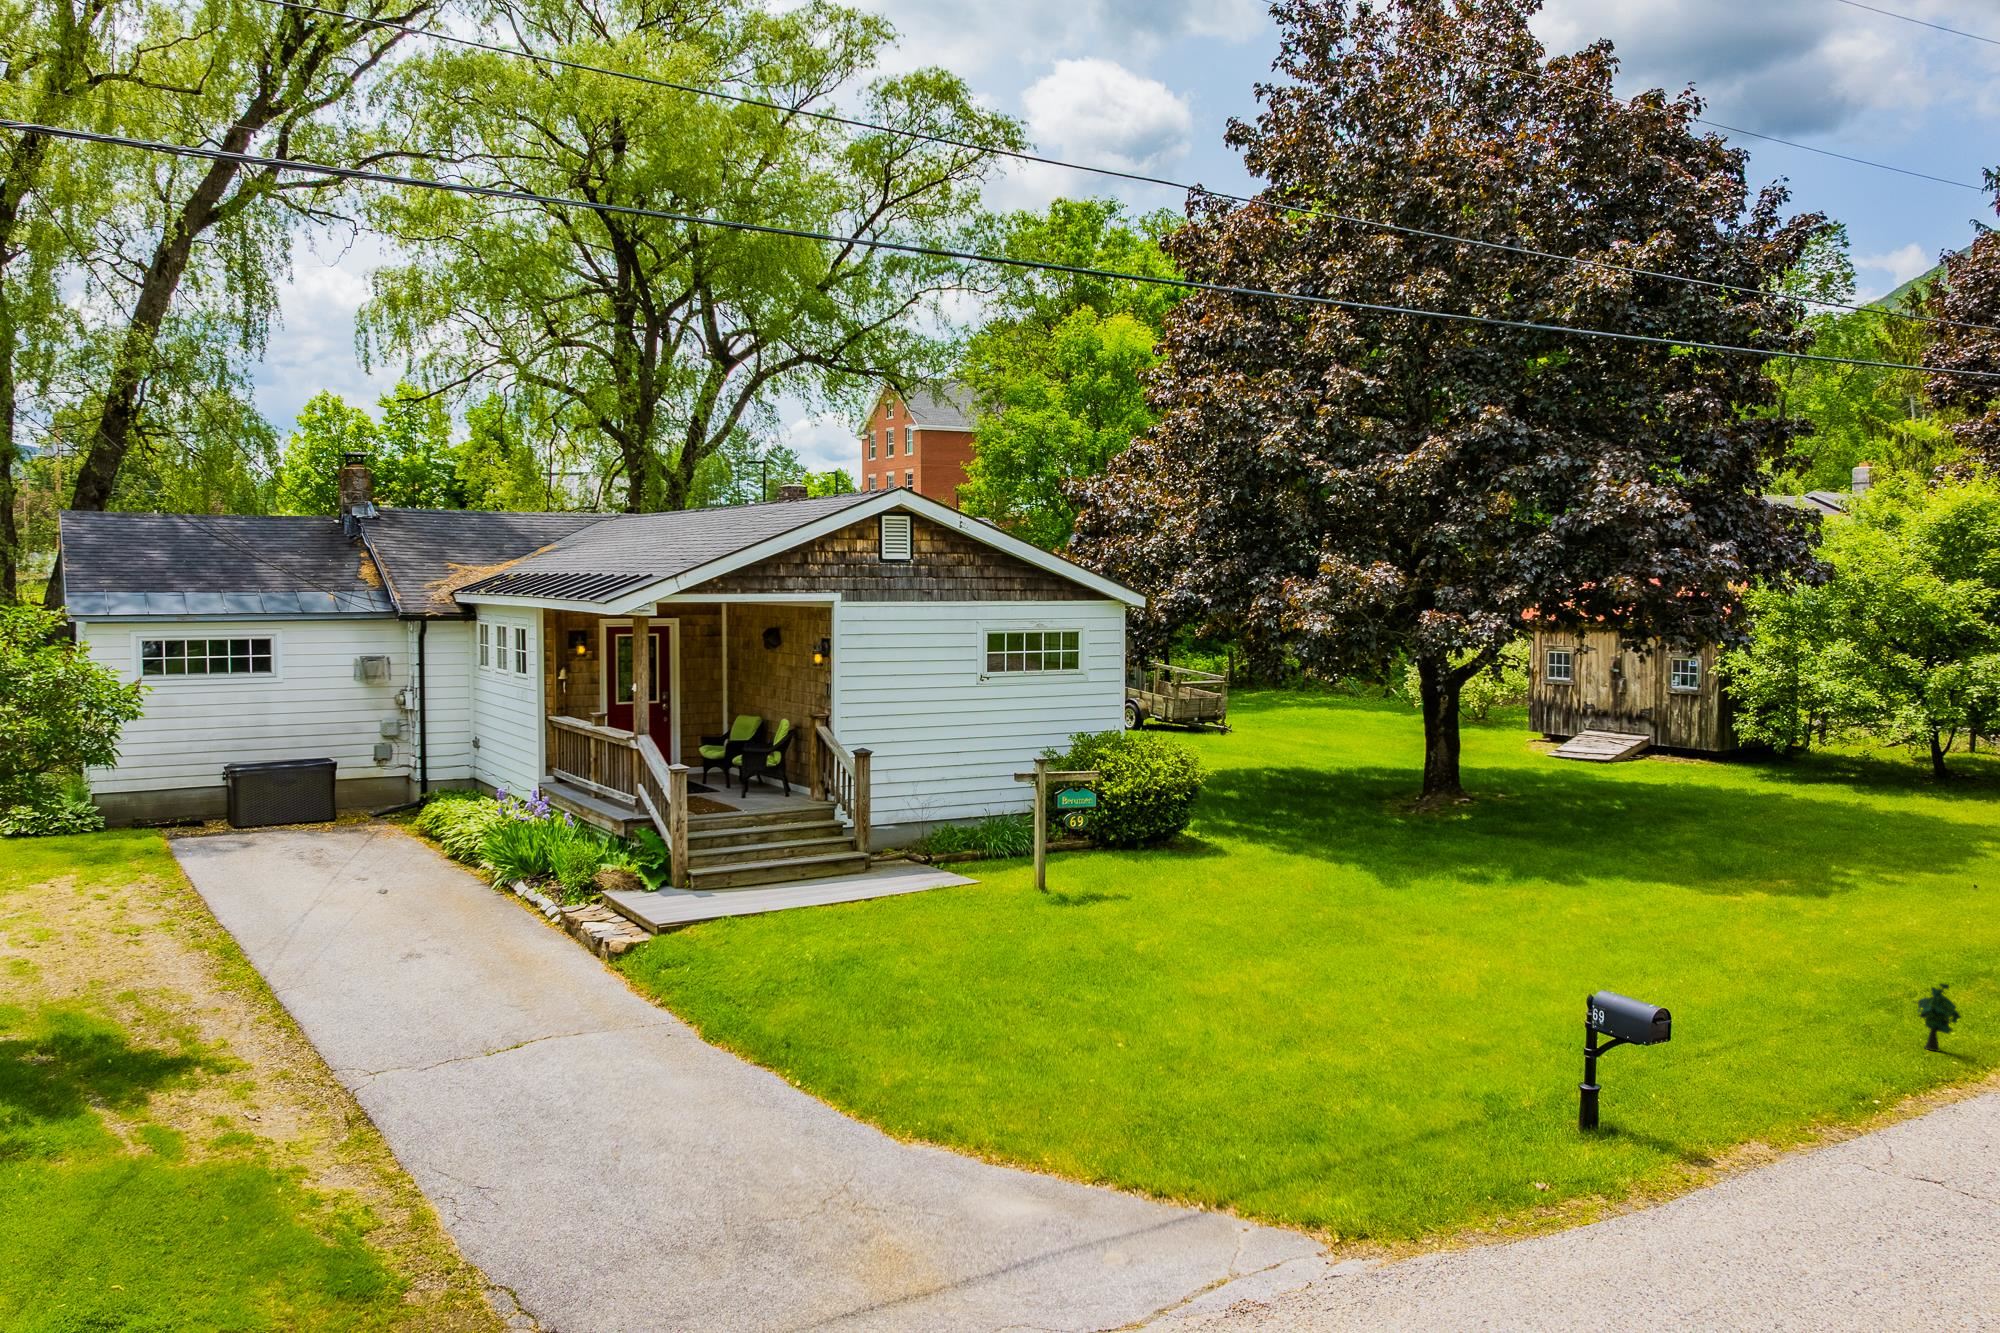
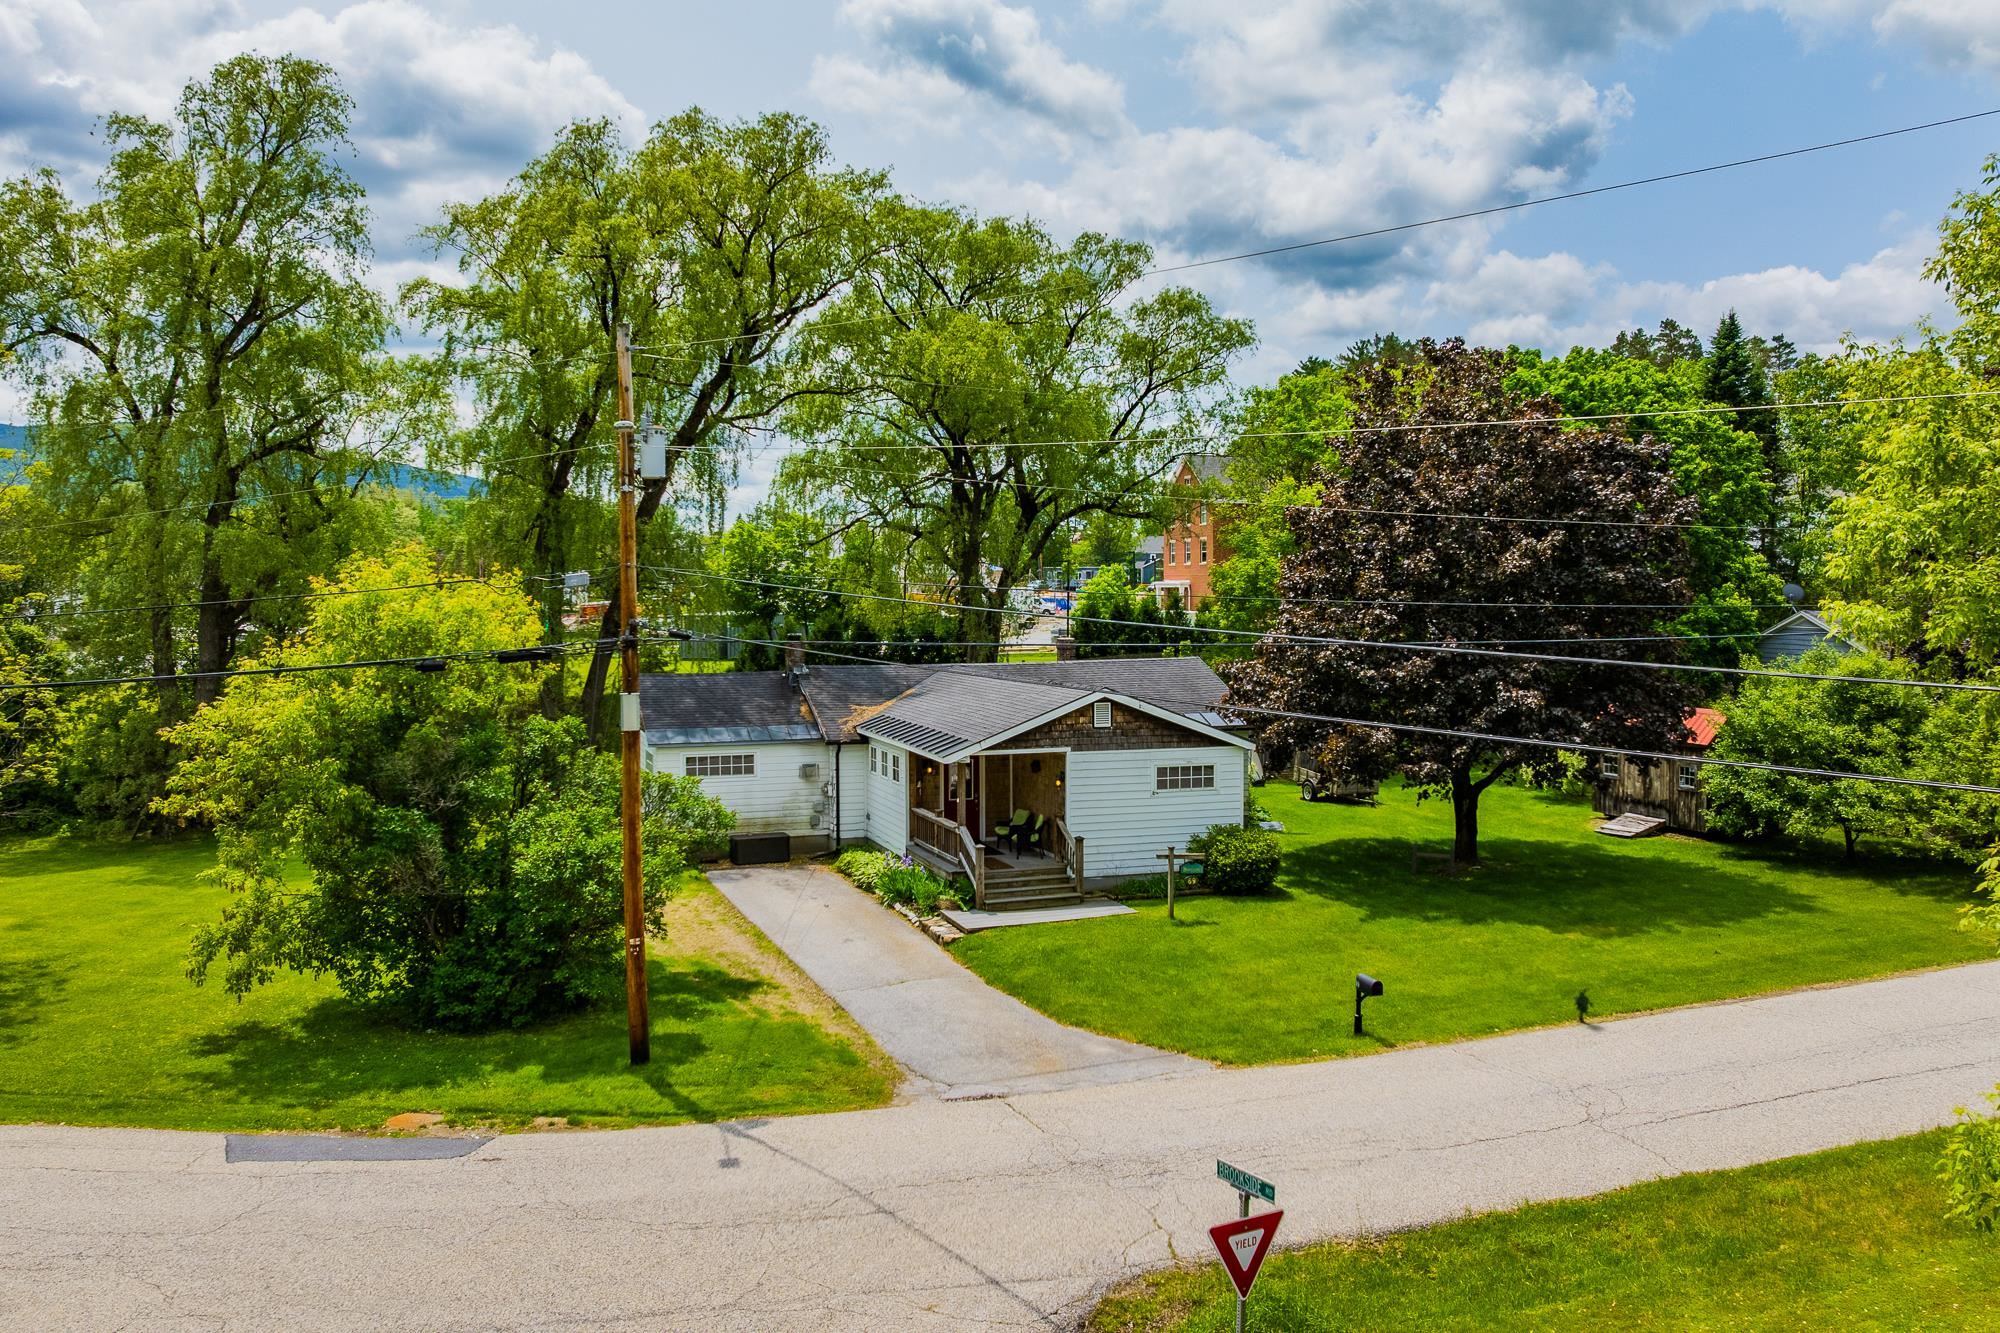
bench: none [1364,762,1431,810] -> present [1412,843,1454,877]

